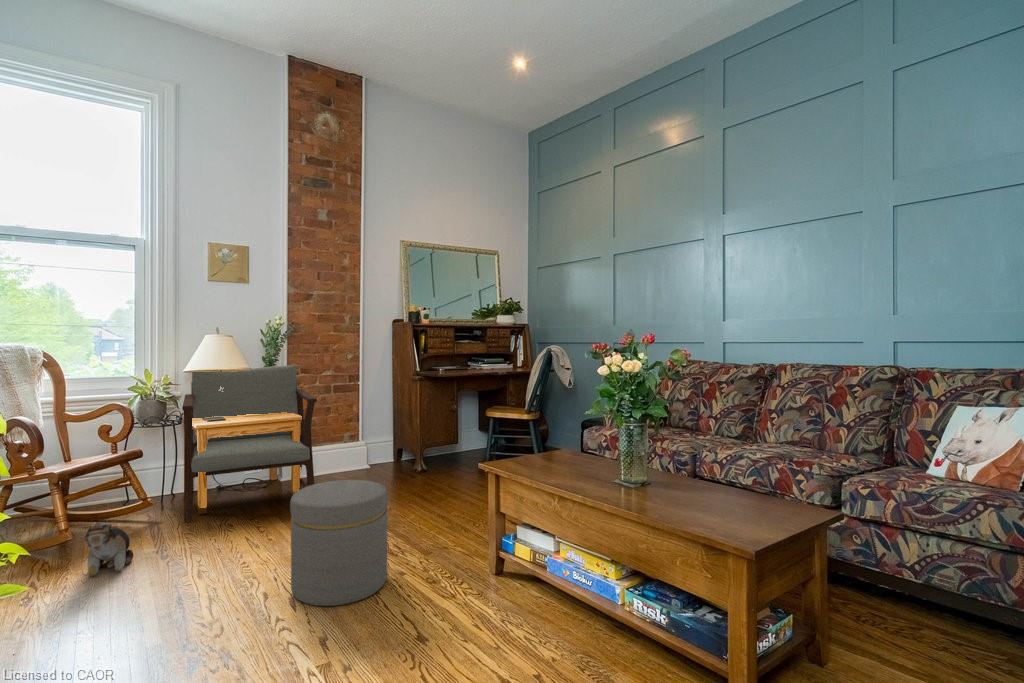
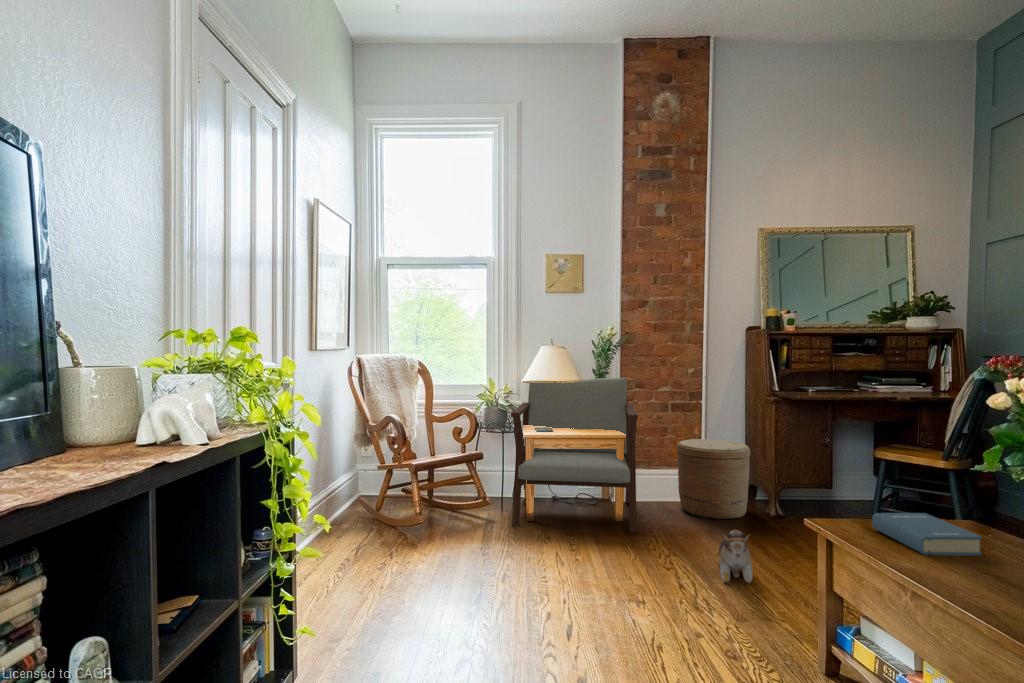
woven basket: none [341,413,402,480] -> present [676,439,750,519]
hardback book: none [521,450,583,477] -> present [872,513,982,556]
ottoman: present [290,480,388,606] -> none [572,507,679,651]
plush toy: present [80,522,133,577] -> present [719,530,753,583]

